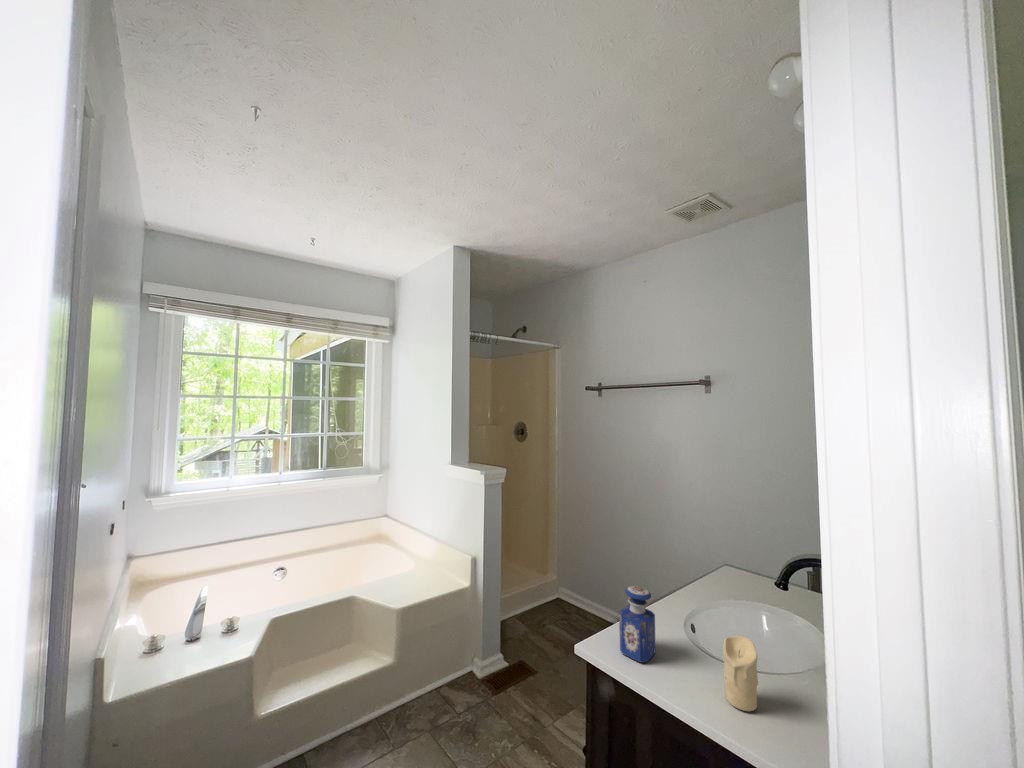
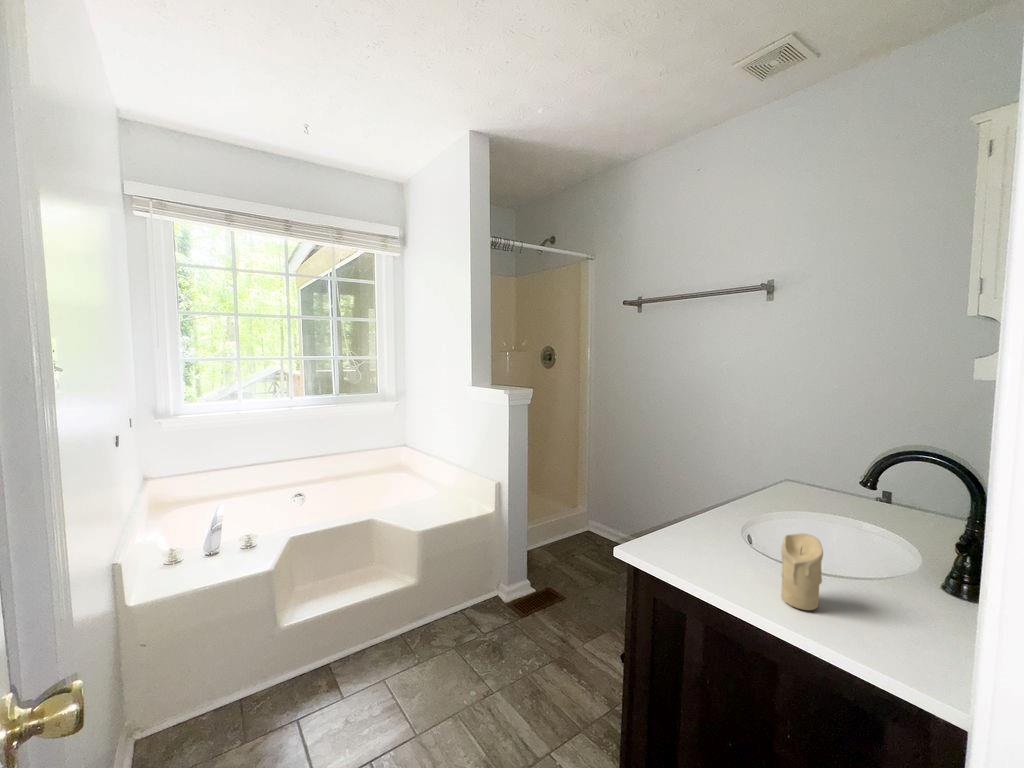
perfume bottle: present [619,586,655,662] -> none [660,487,702,565]

